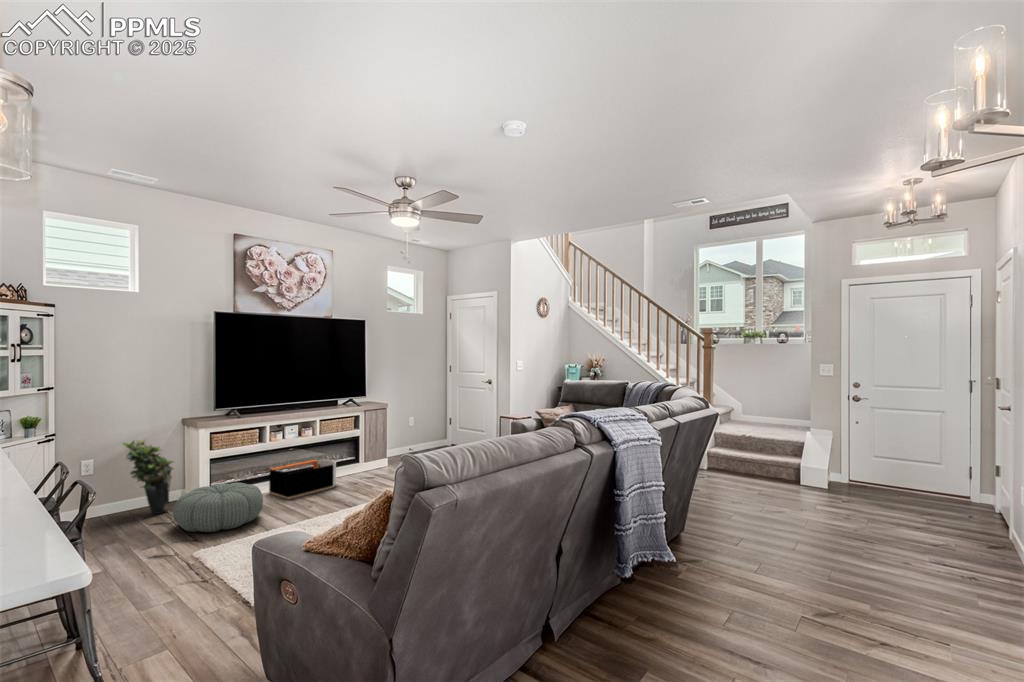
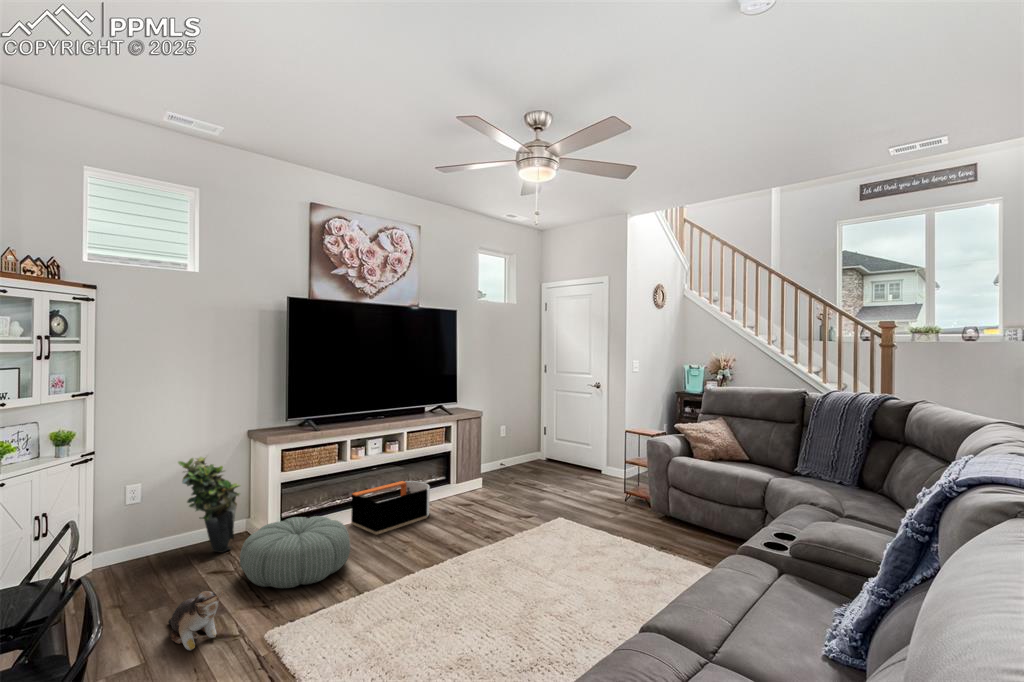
plush toy: none [118,524,160,567] -> present [168,590,223,650]

